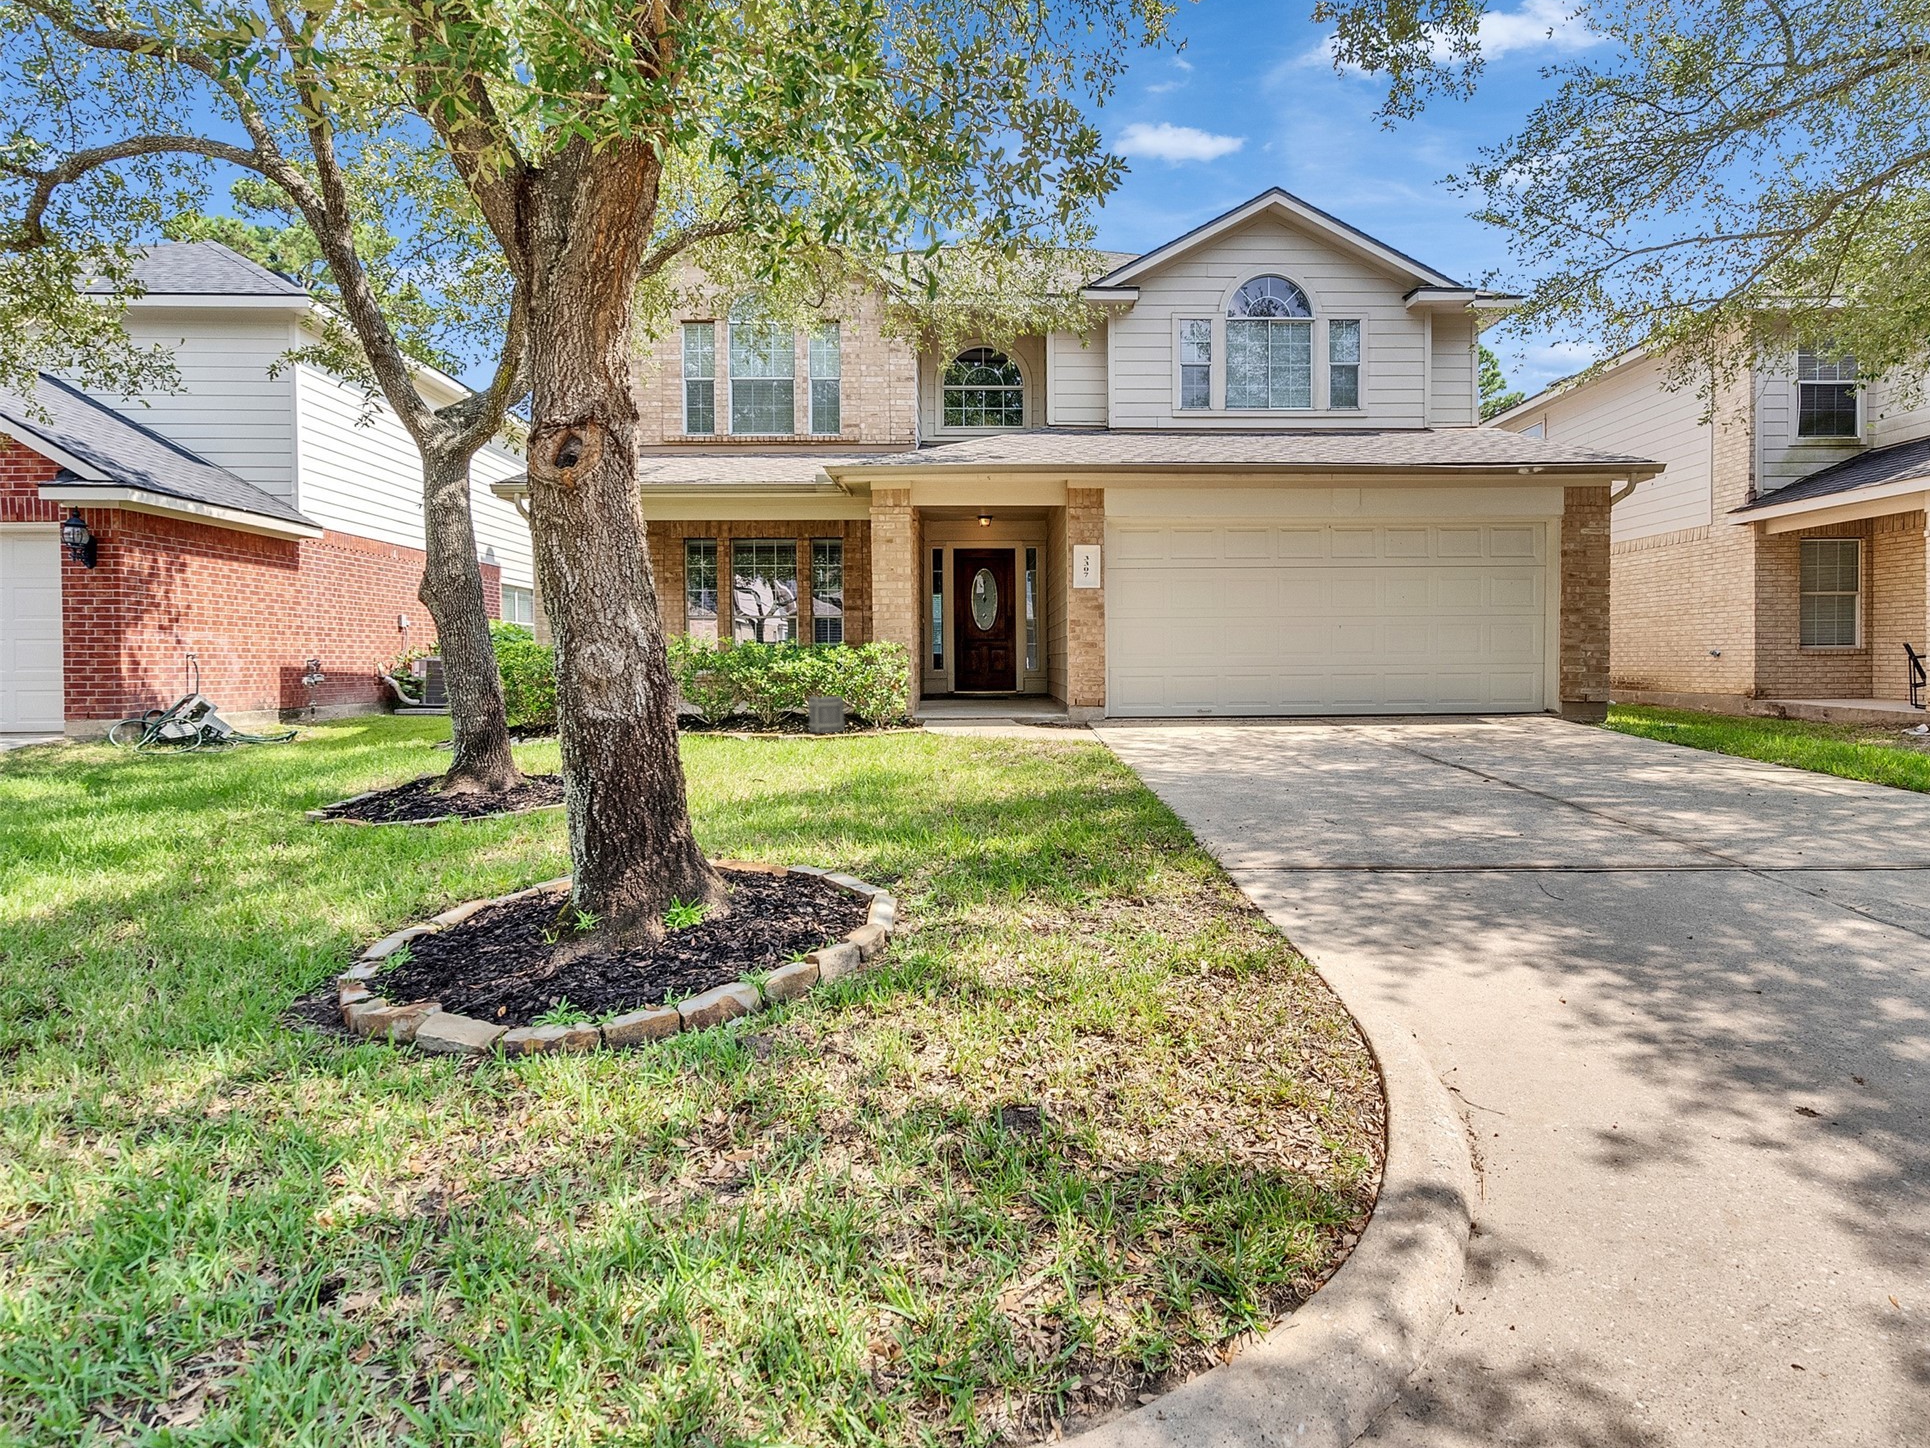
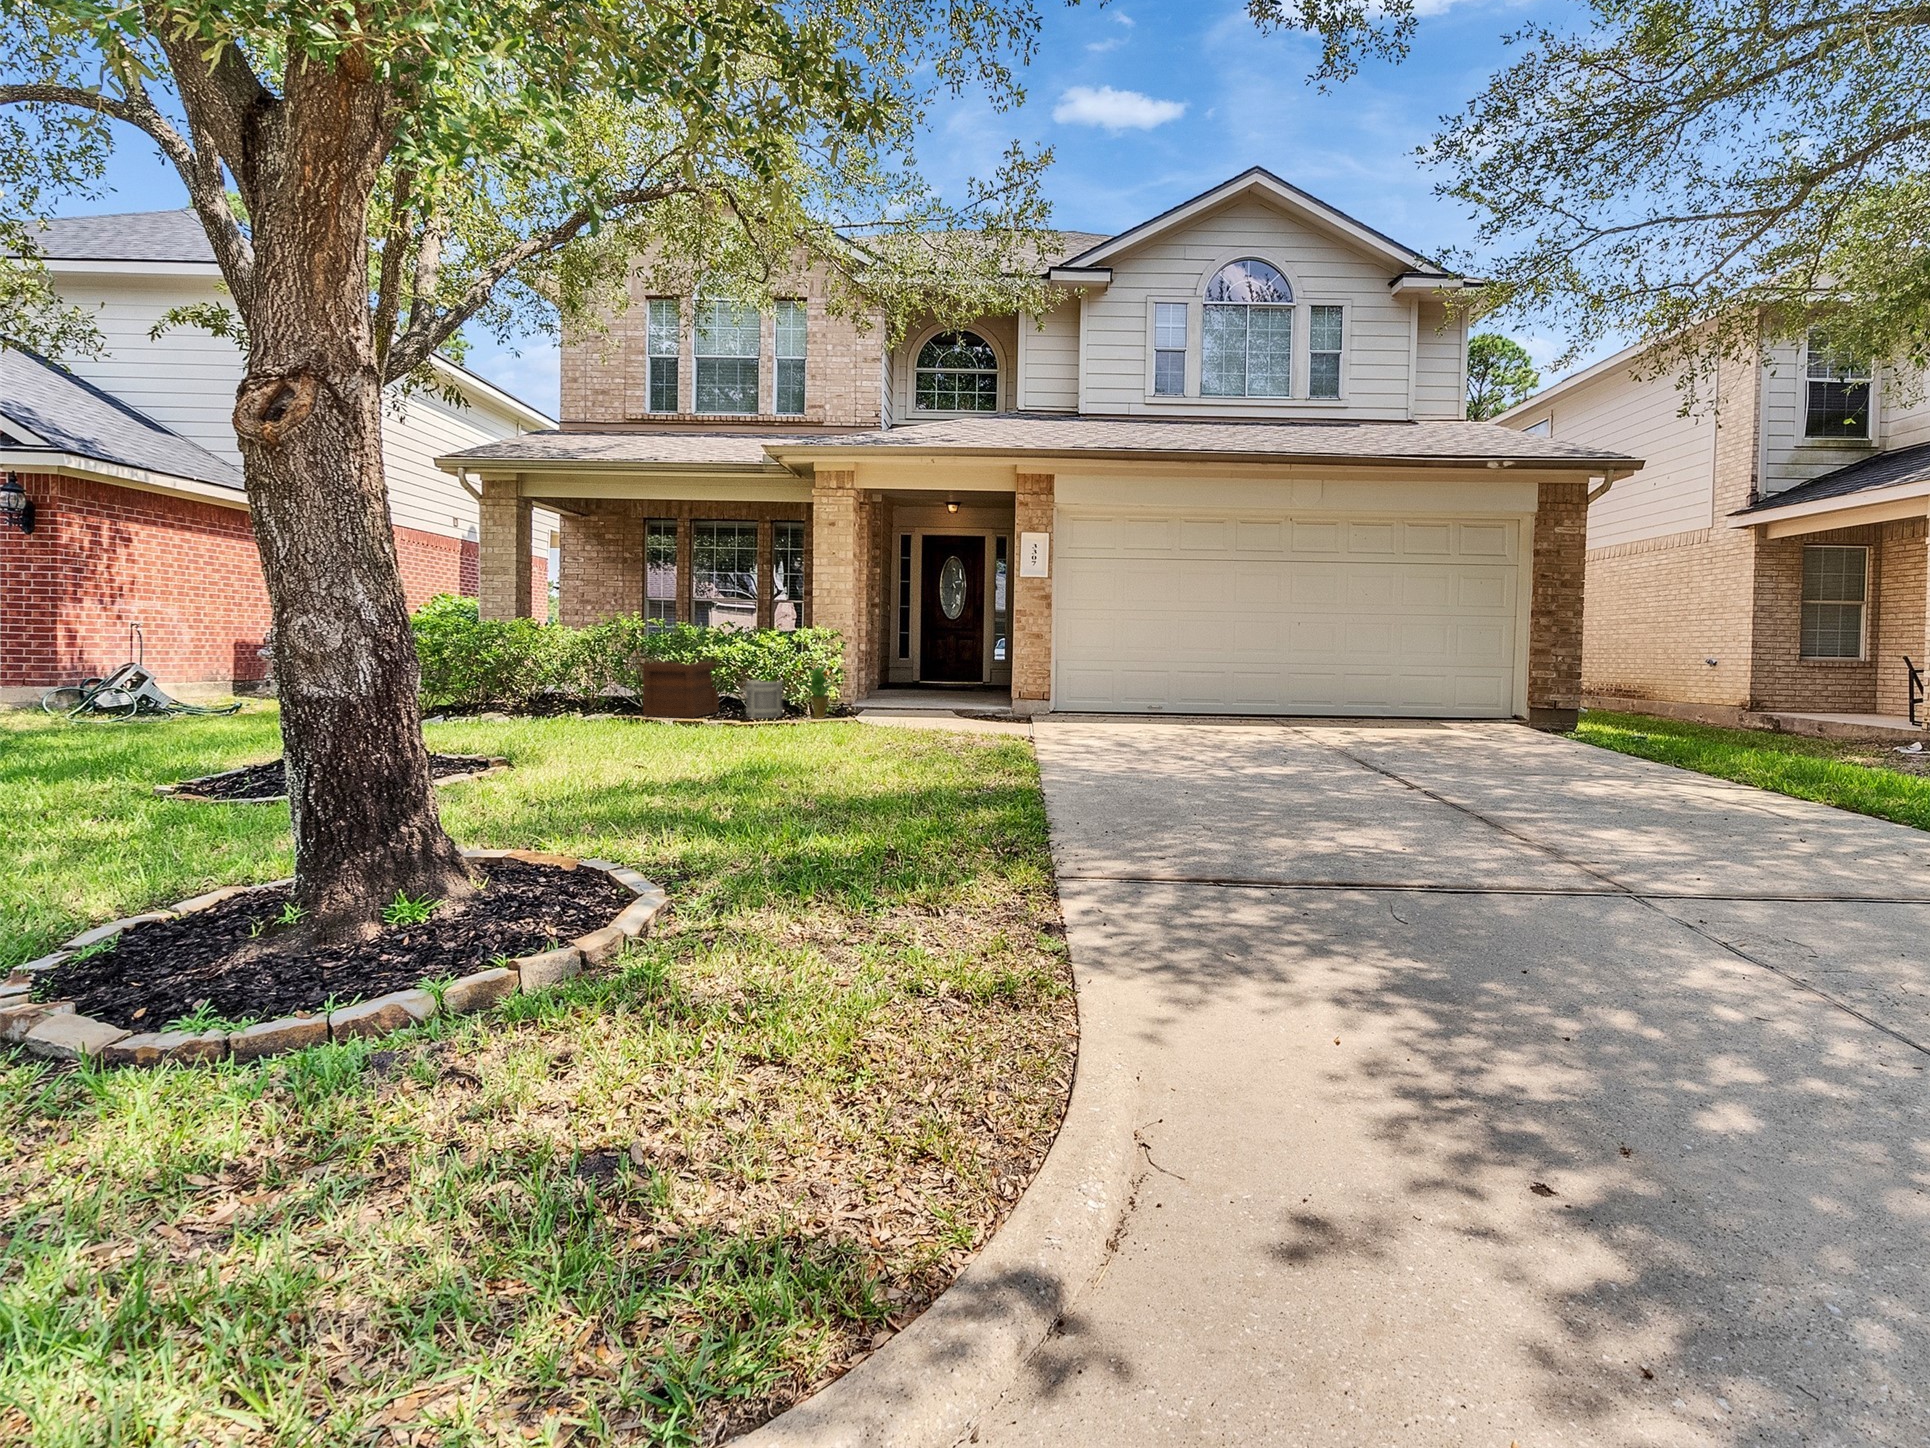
wooden crate: none [708,678,780,734] -> present [642,661,719,718]
potted plant: none [861,679,901,731] -> present [806,666,832,719]

